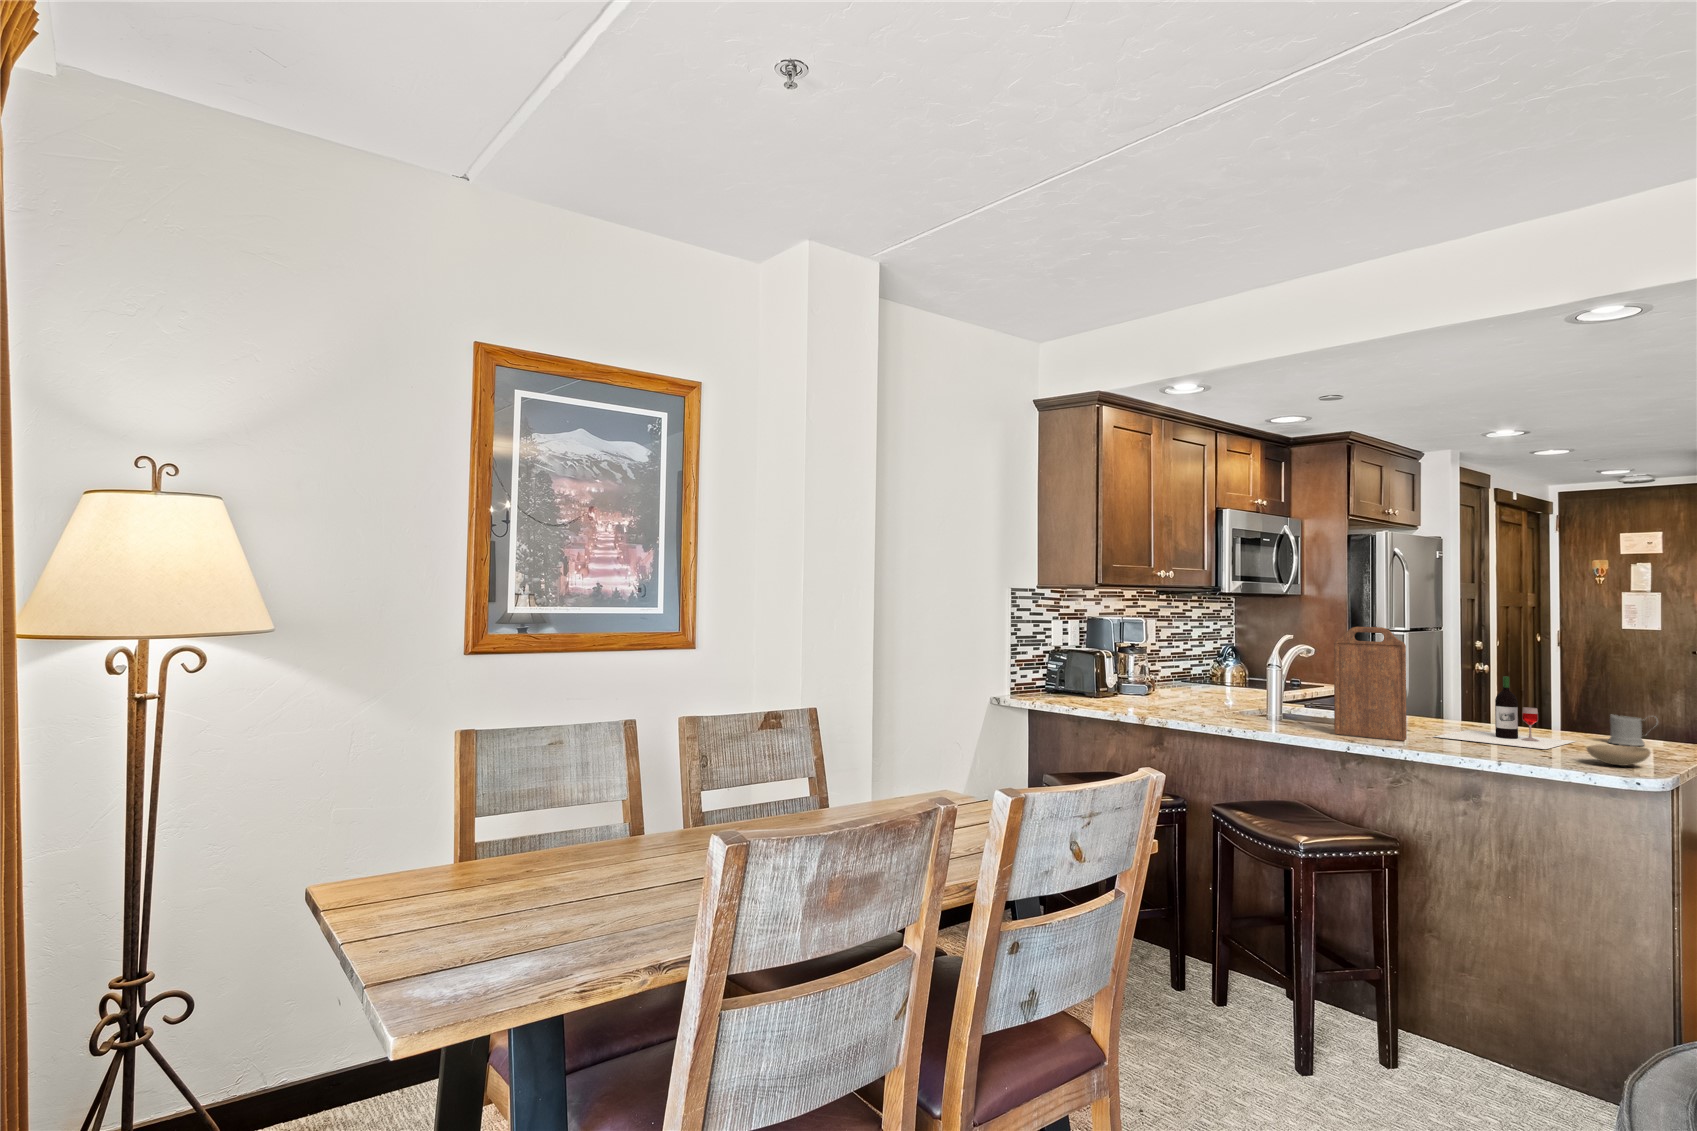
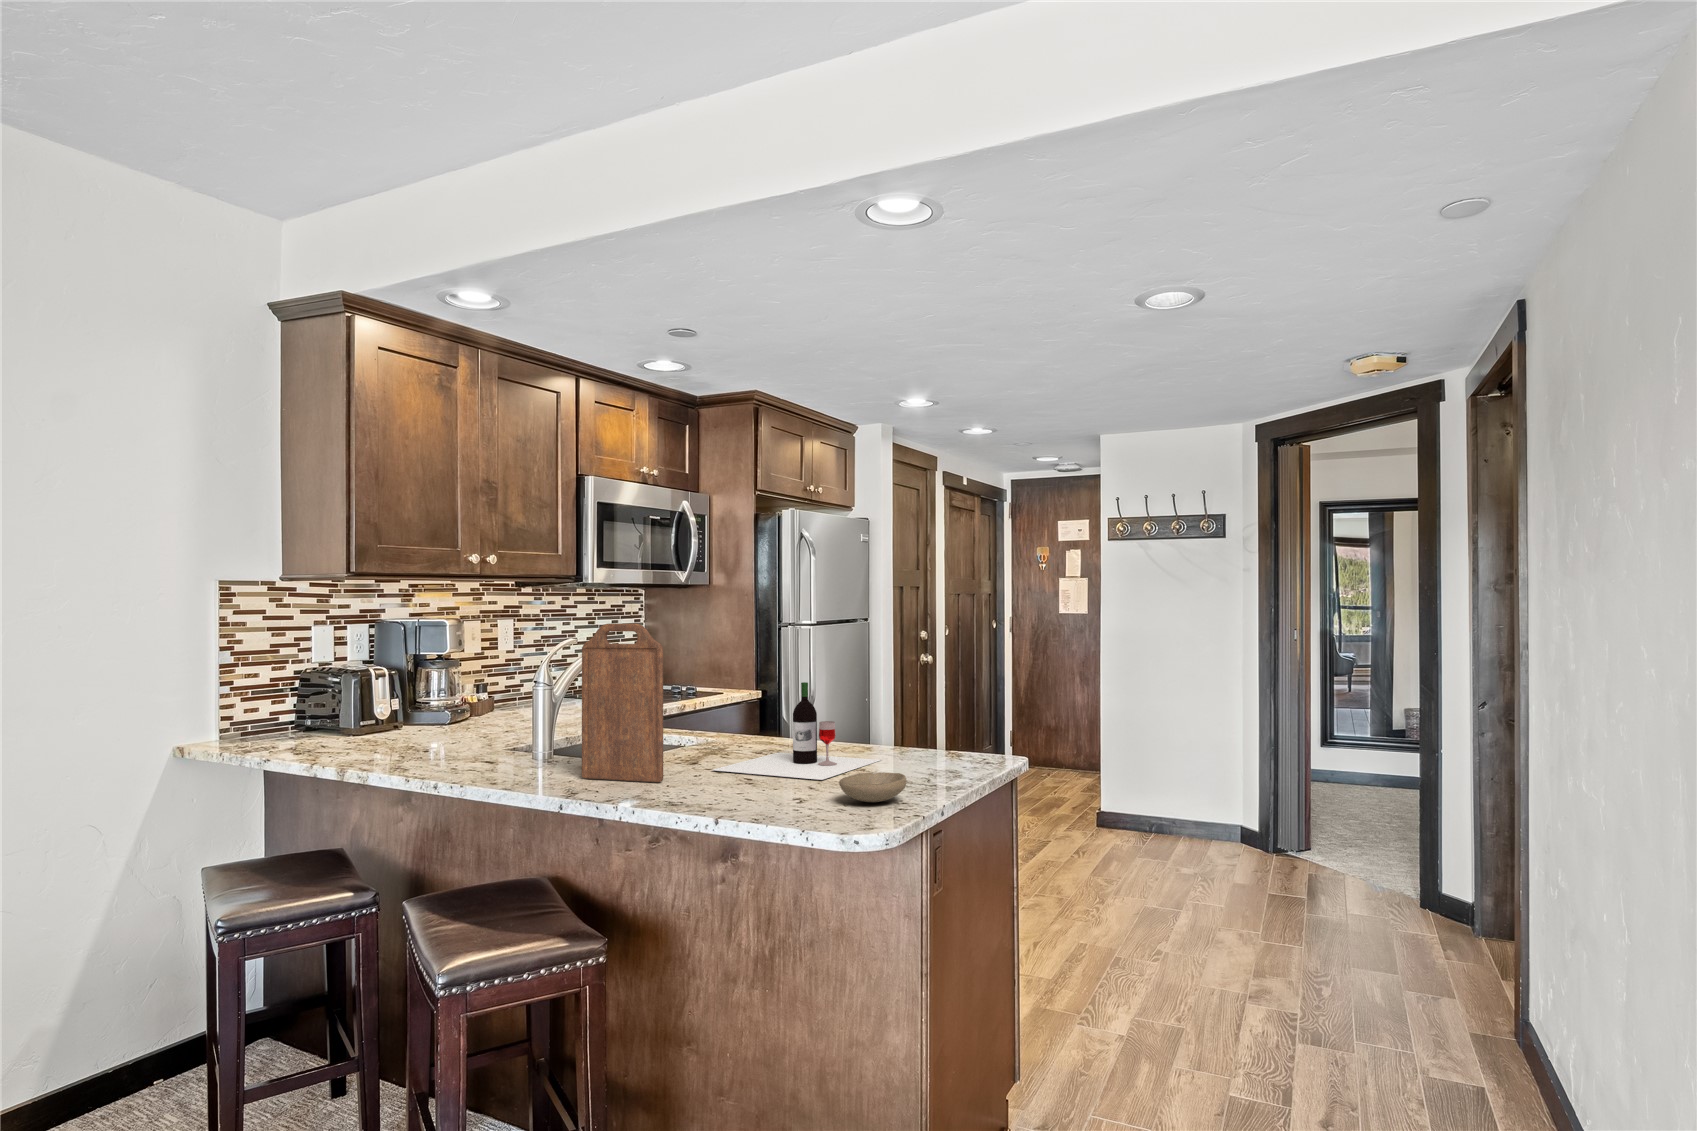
mug: present [1608,715,1644,746] -> none [914,723,960,762]

